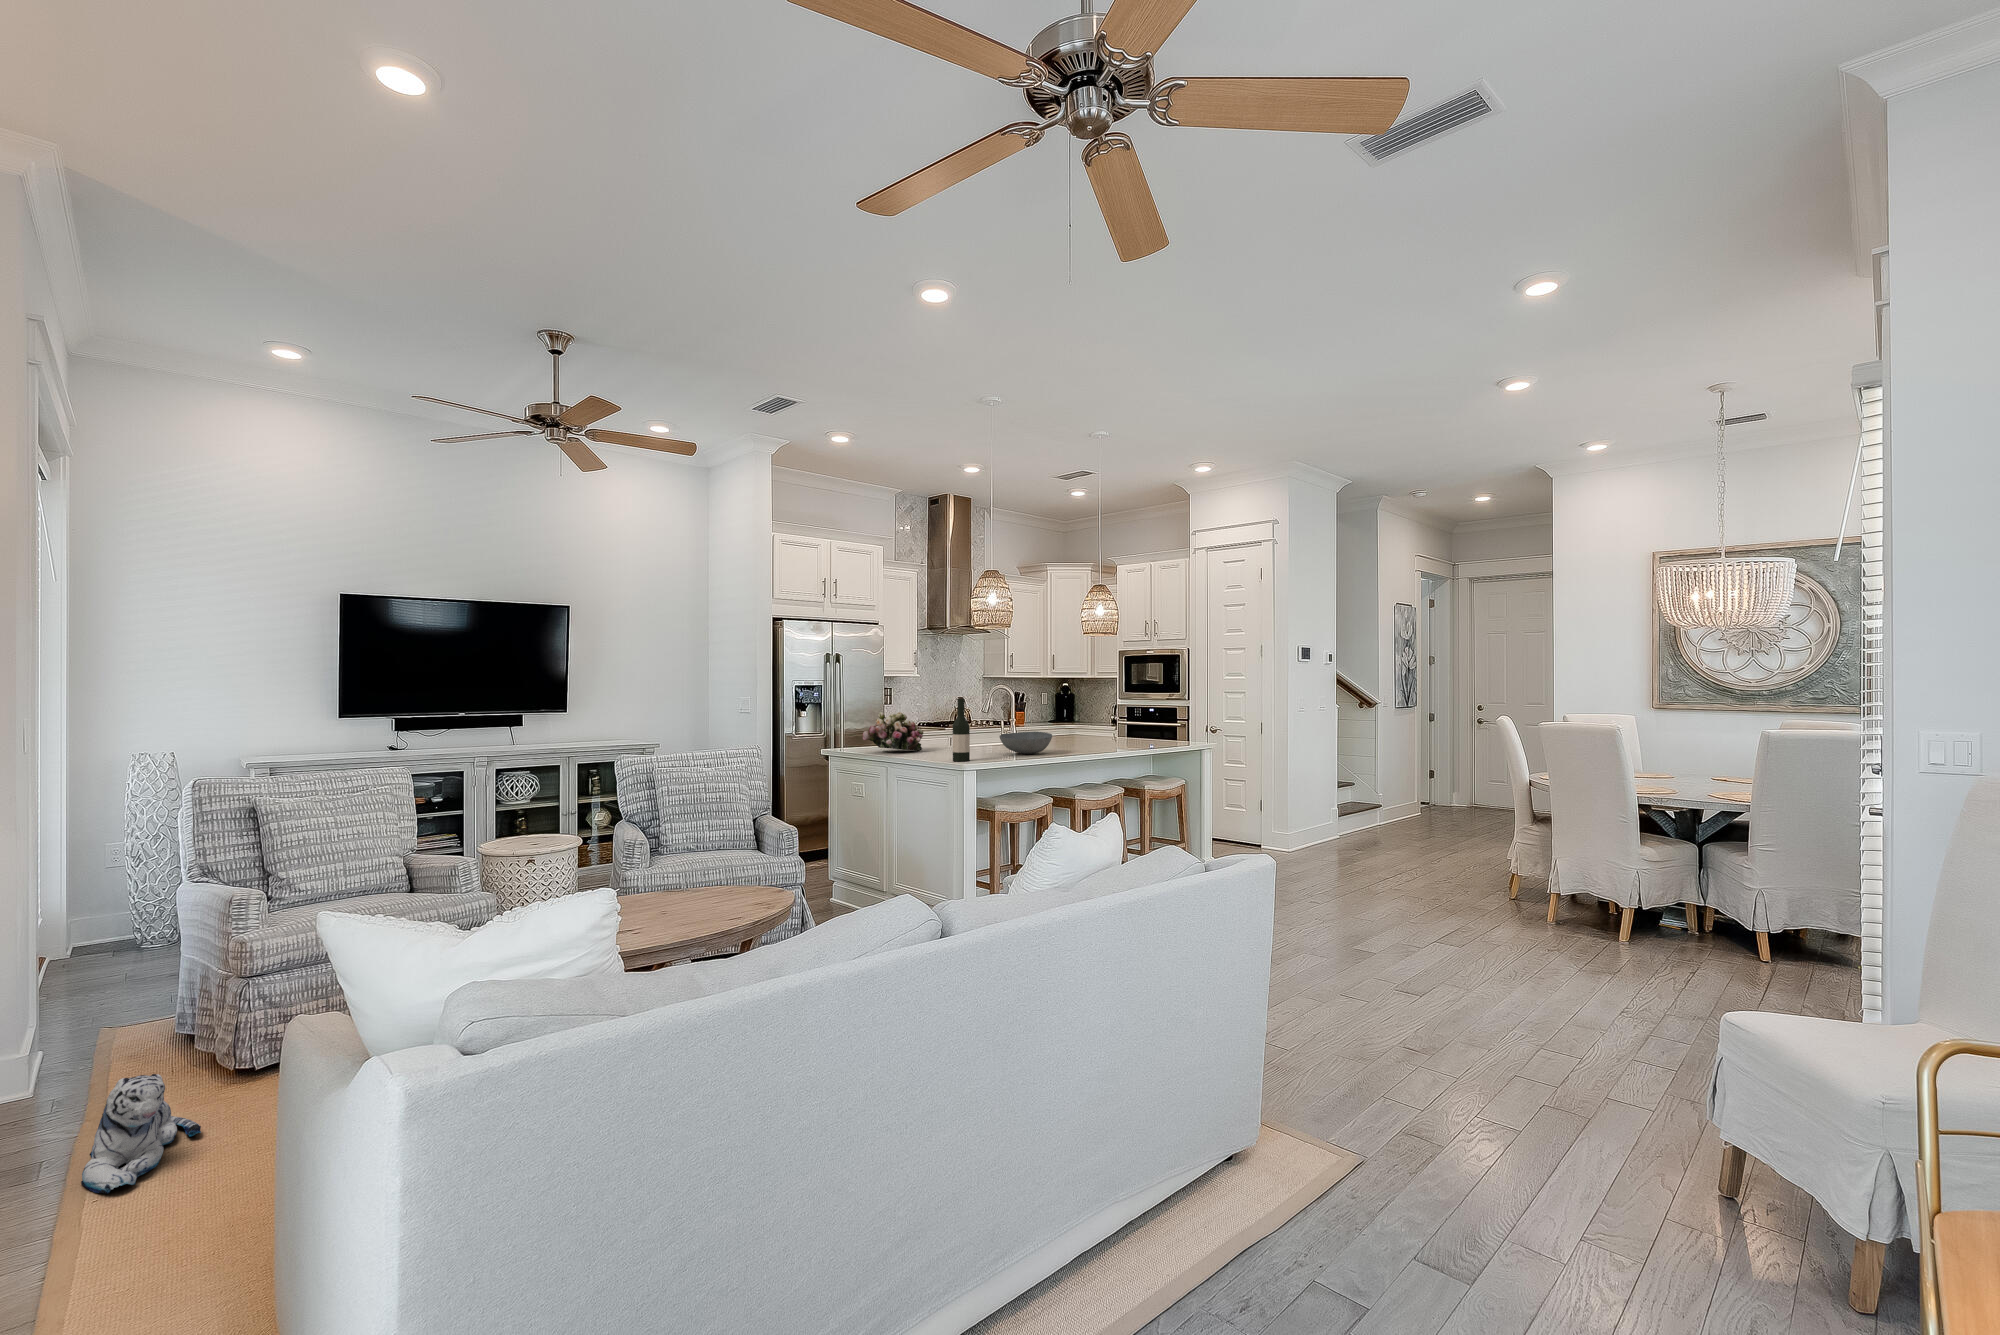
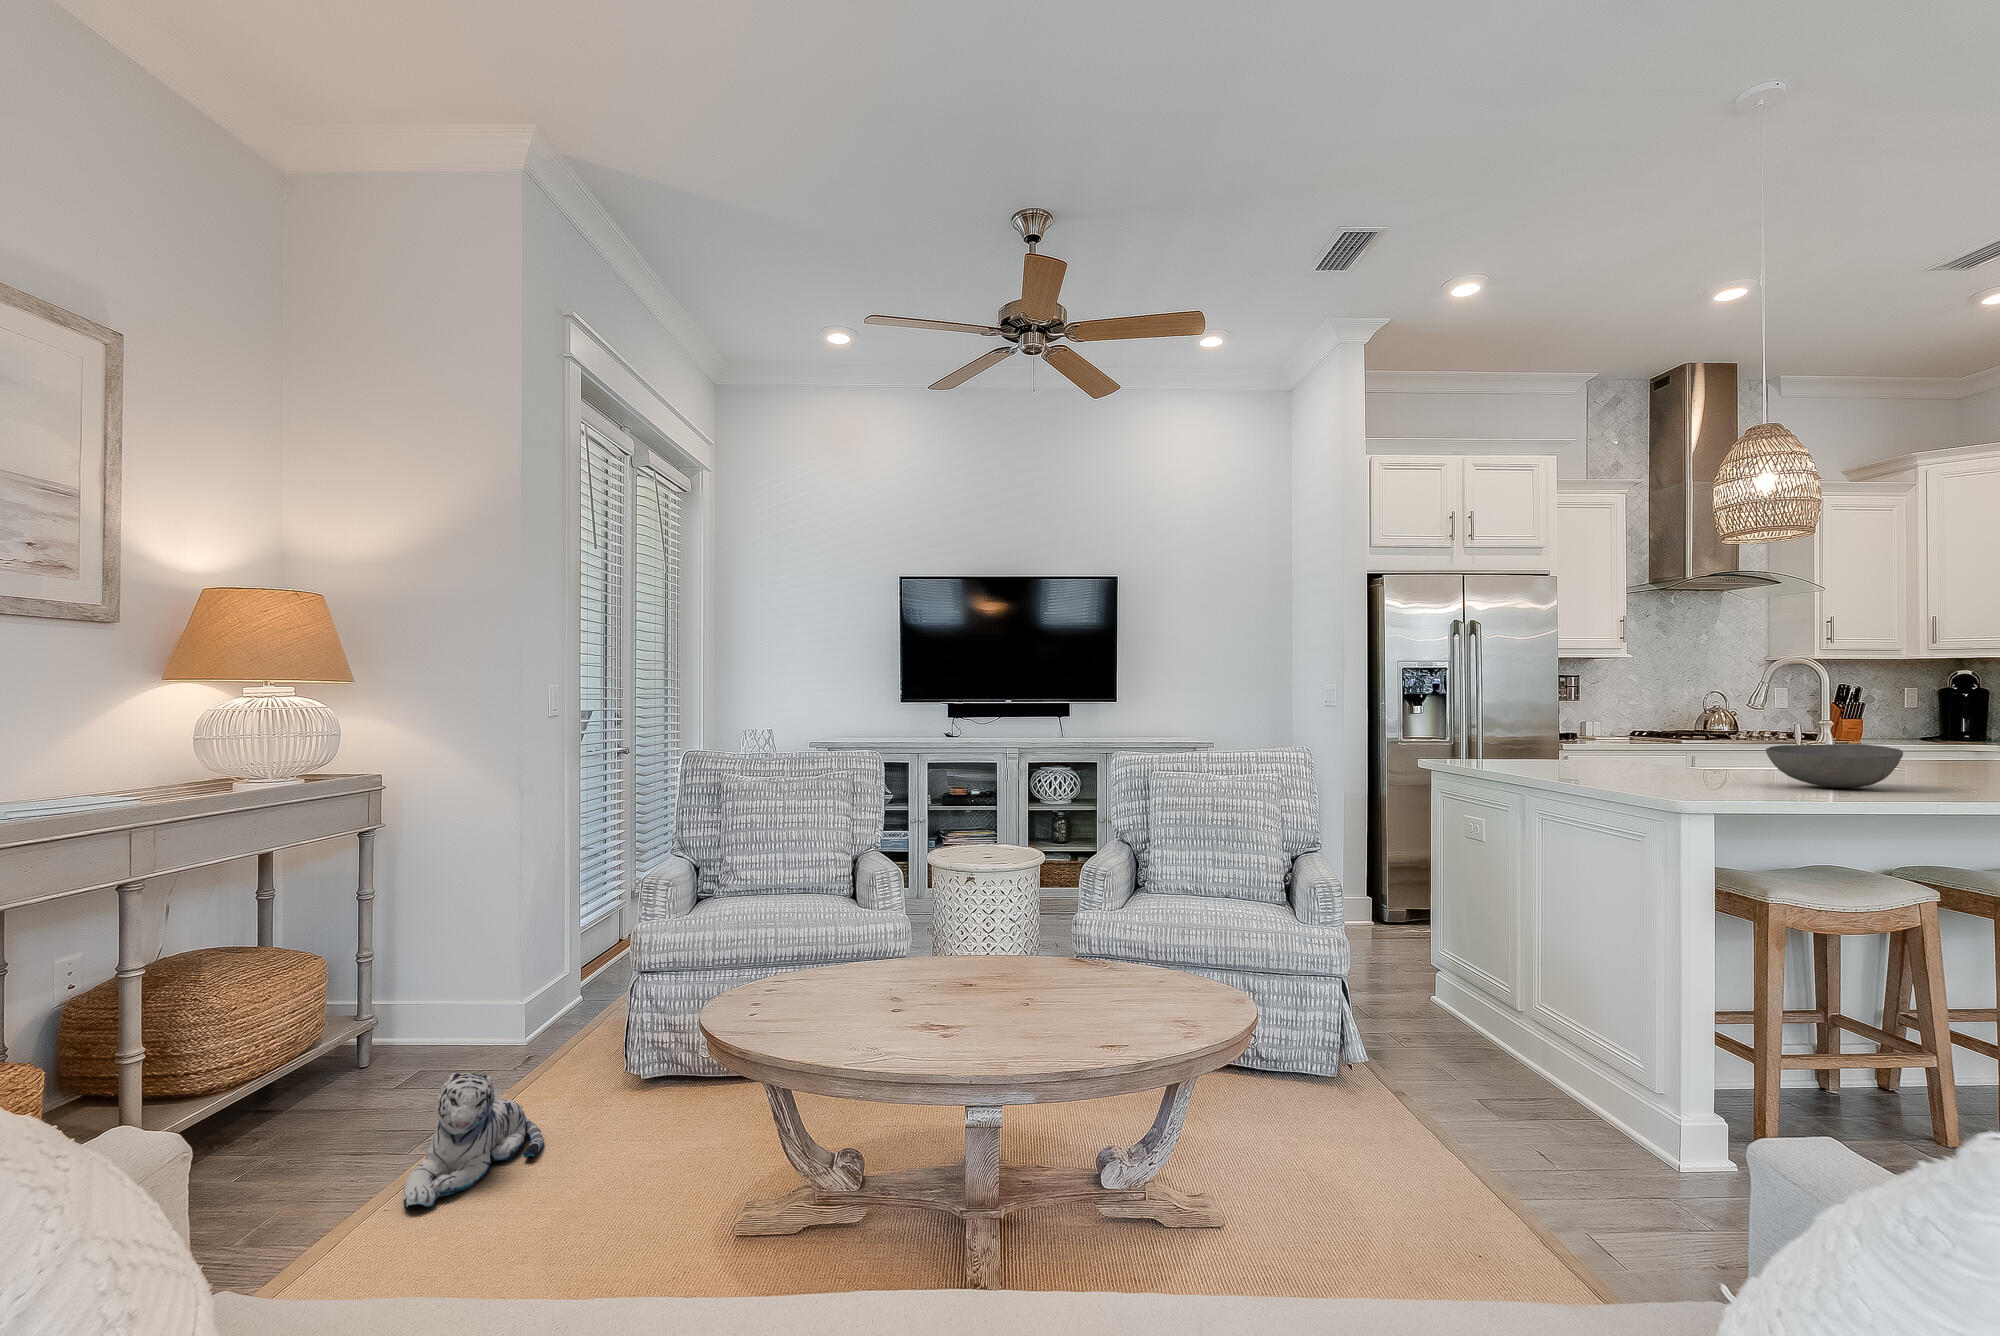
wine bottle: present [953,697,970,761] -> none [1648,667,1686,792]
flower arrangement: present [863,712,923,751] -> none [1487,702,1607,772]

